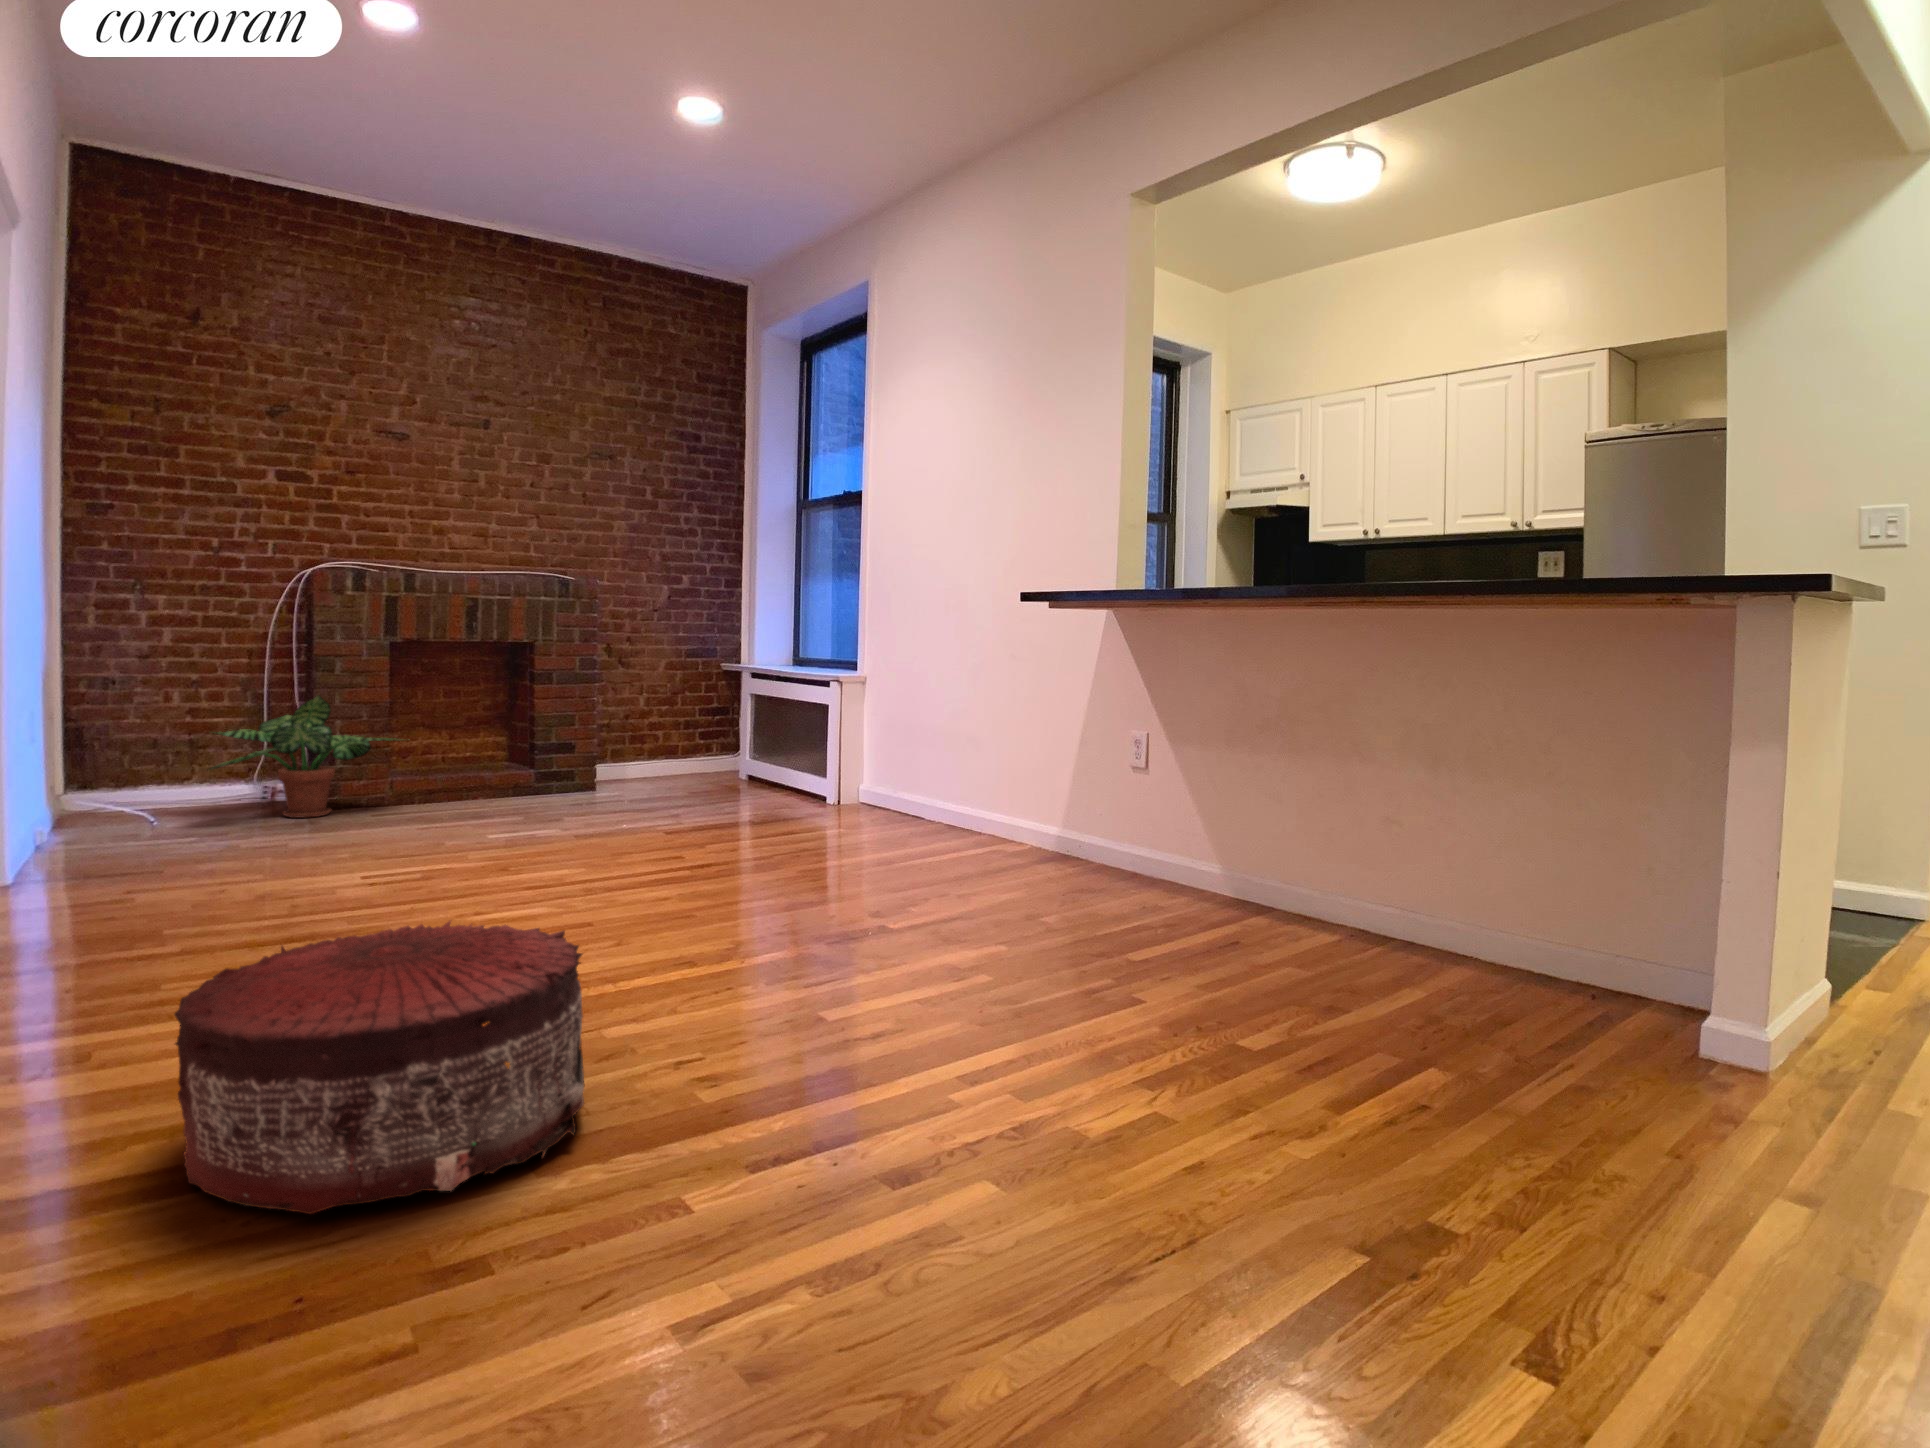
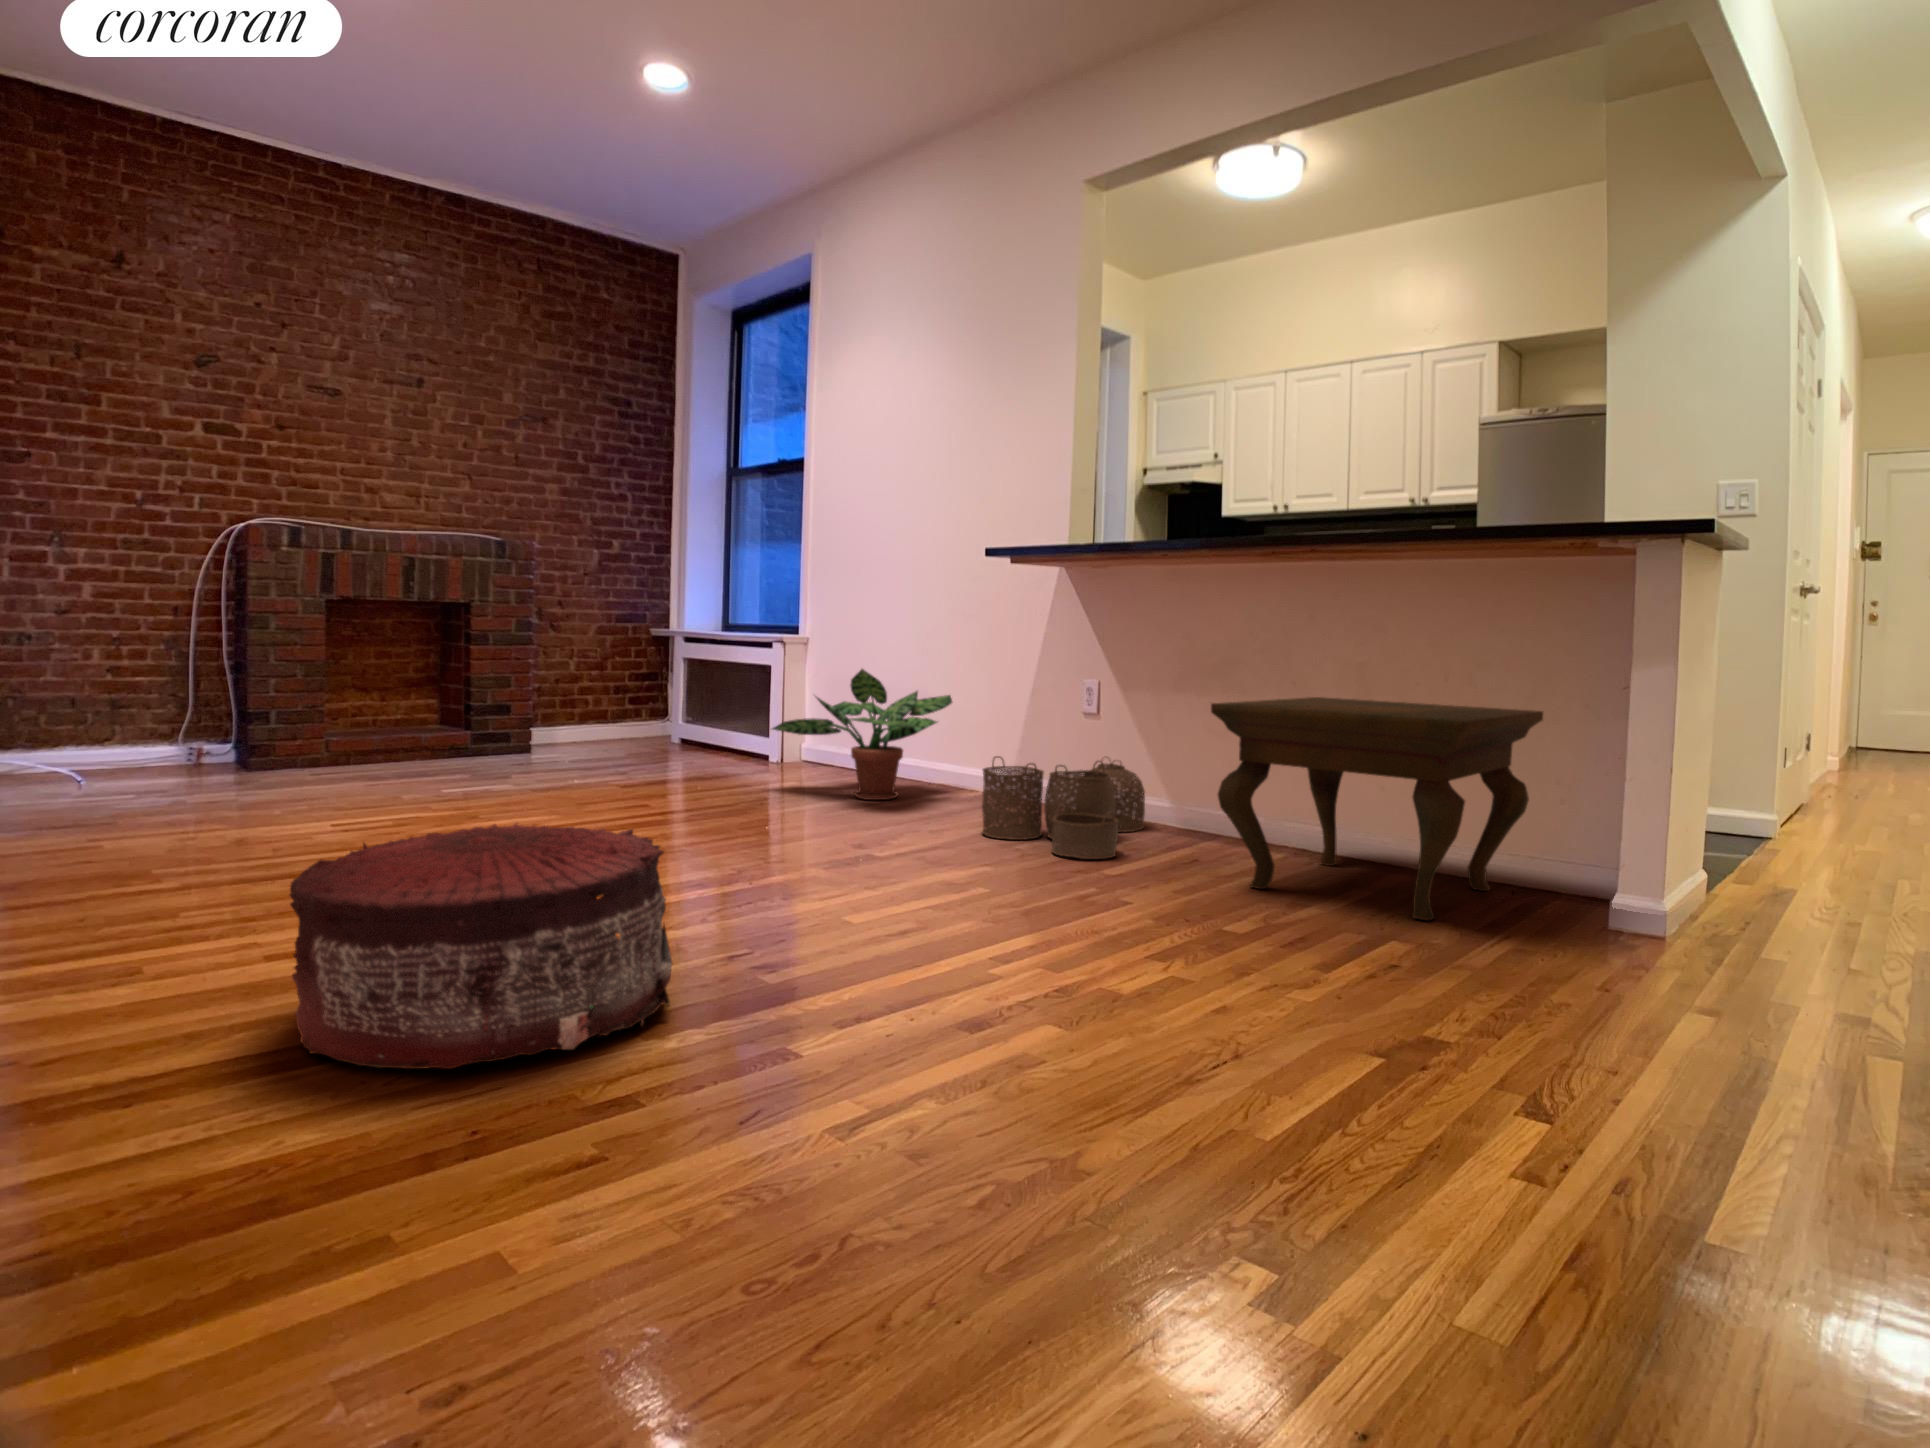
potted plant: present [210,696,394,818] -> present [772,669,953,800]
side table: none [1236,762,1628,1036] -> present [1211,697,1543,920]
woven basket: none [1009,818,1191,940] -> present [982,756,1145,859]

